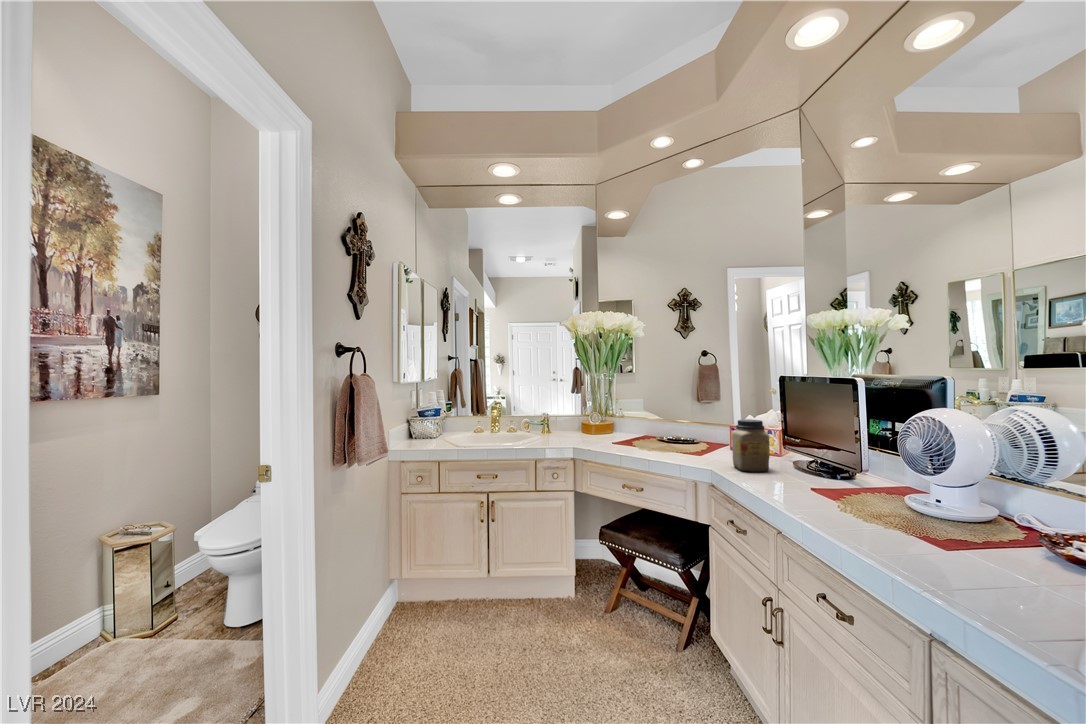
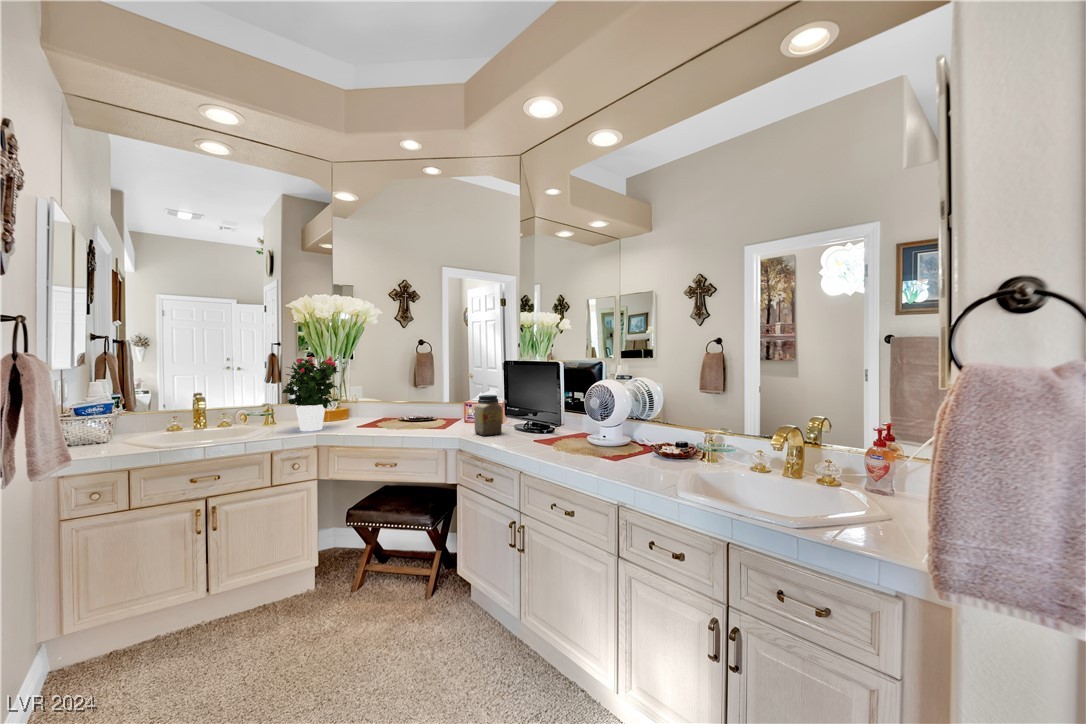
potted flower: none [547,371,600,443] -> present [282,356,339,431]

